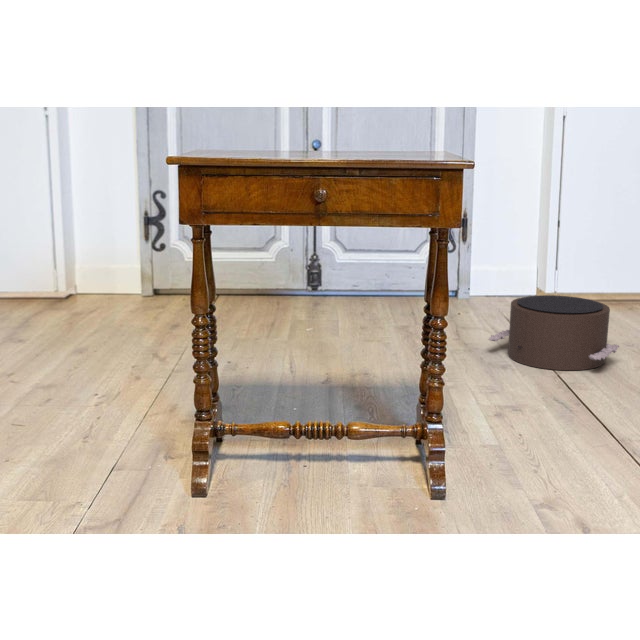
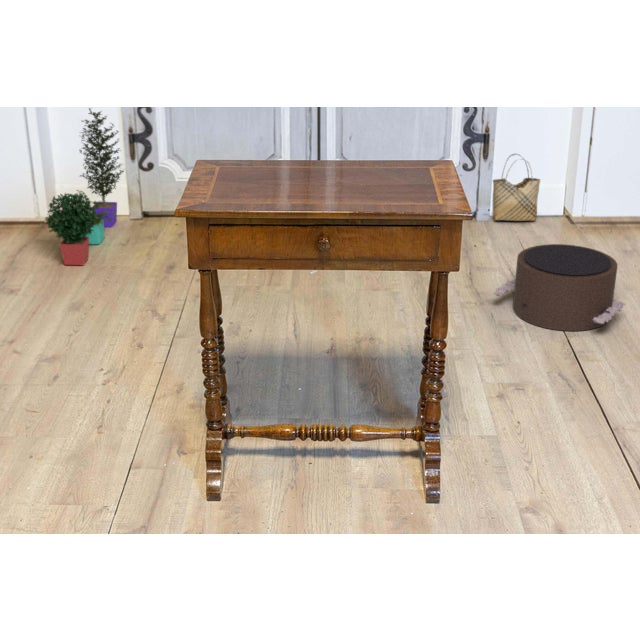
potted plant: none [57,190,140,324] -> present [45,108,124,265]
woven basket: none [482,236,526,298] -> present [492,154,540,221]

